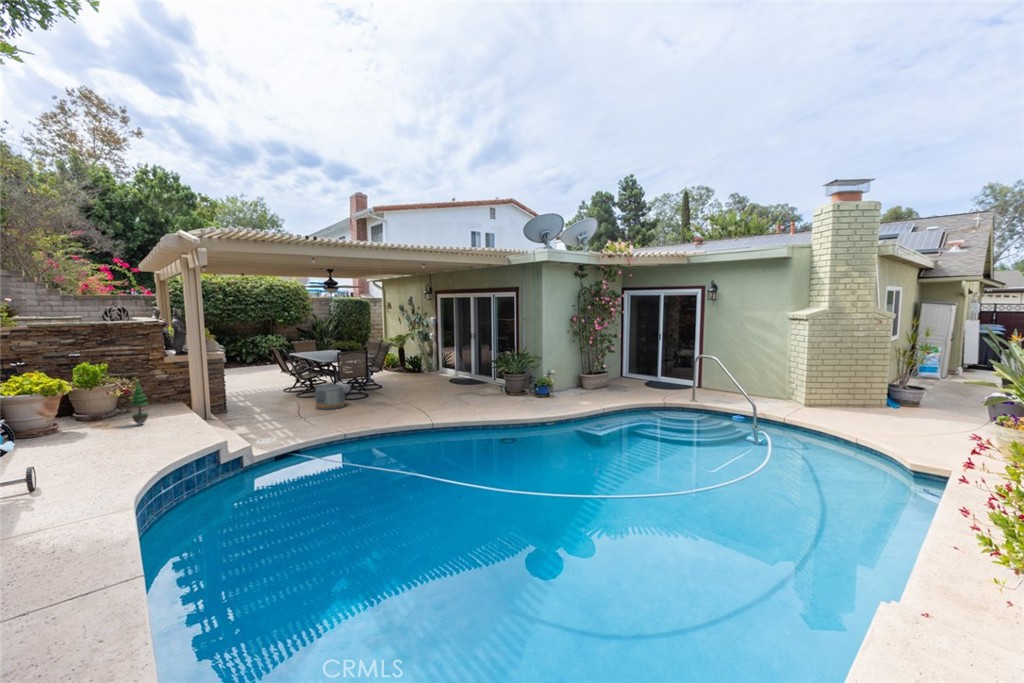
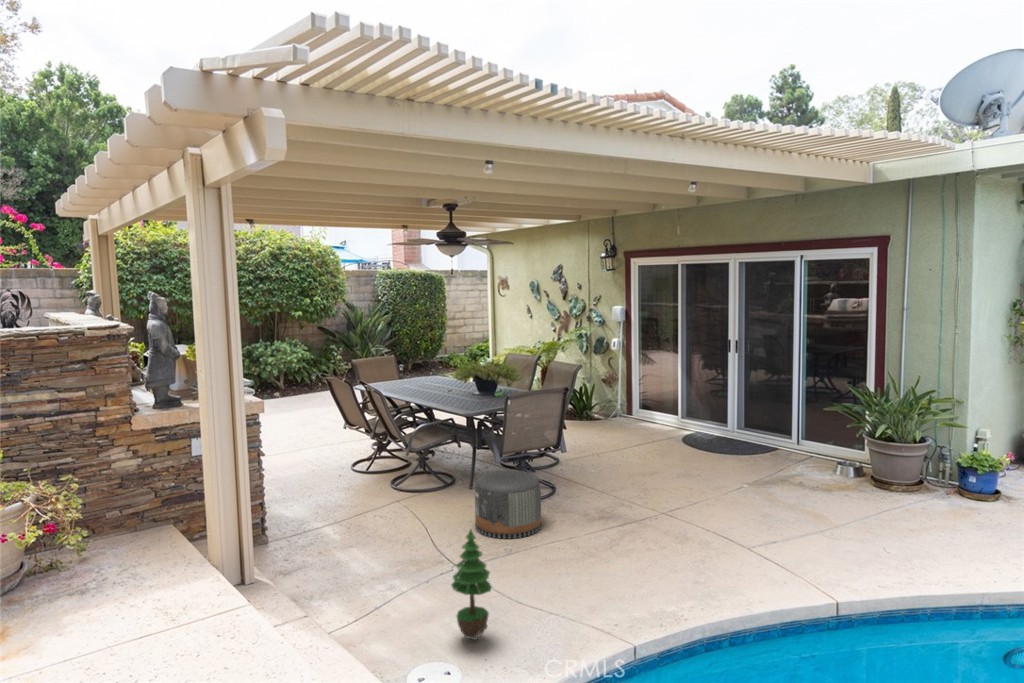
potted tree: present [130,382,149,424] -> present [451,530,491,640]

